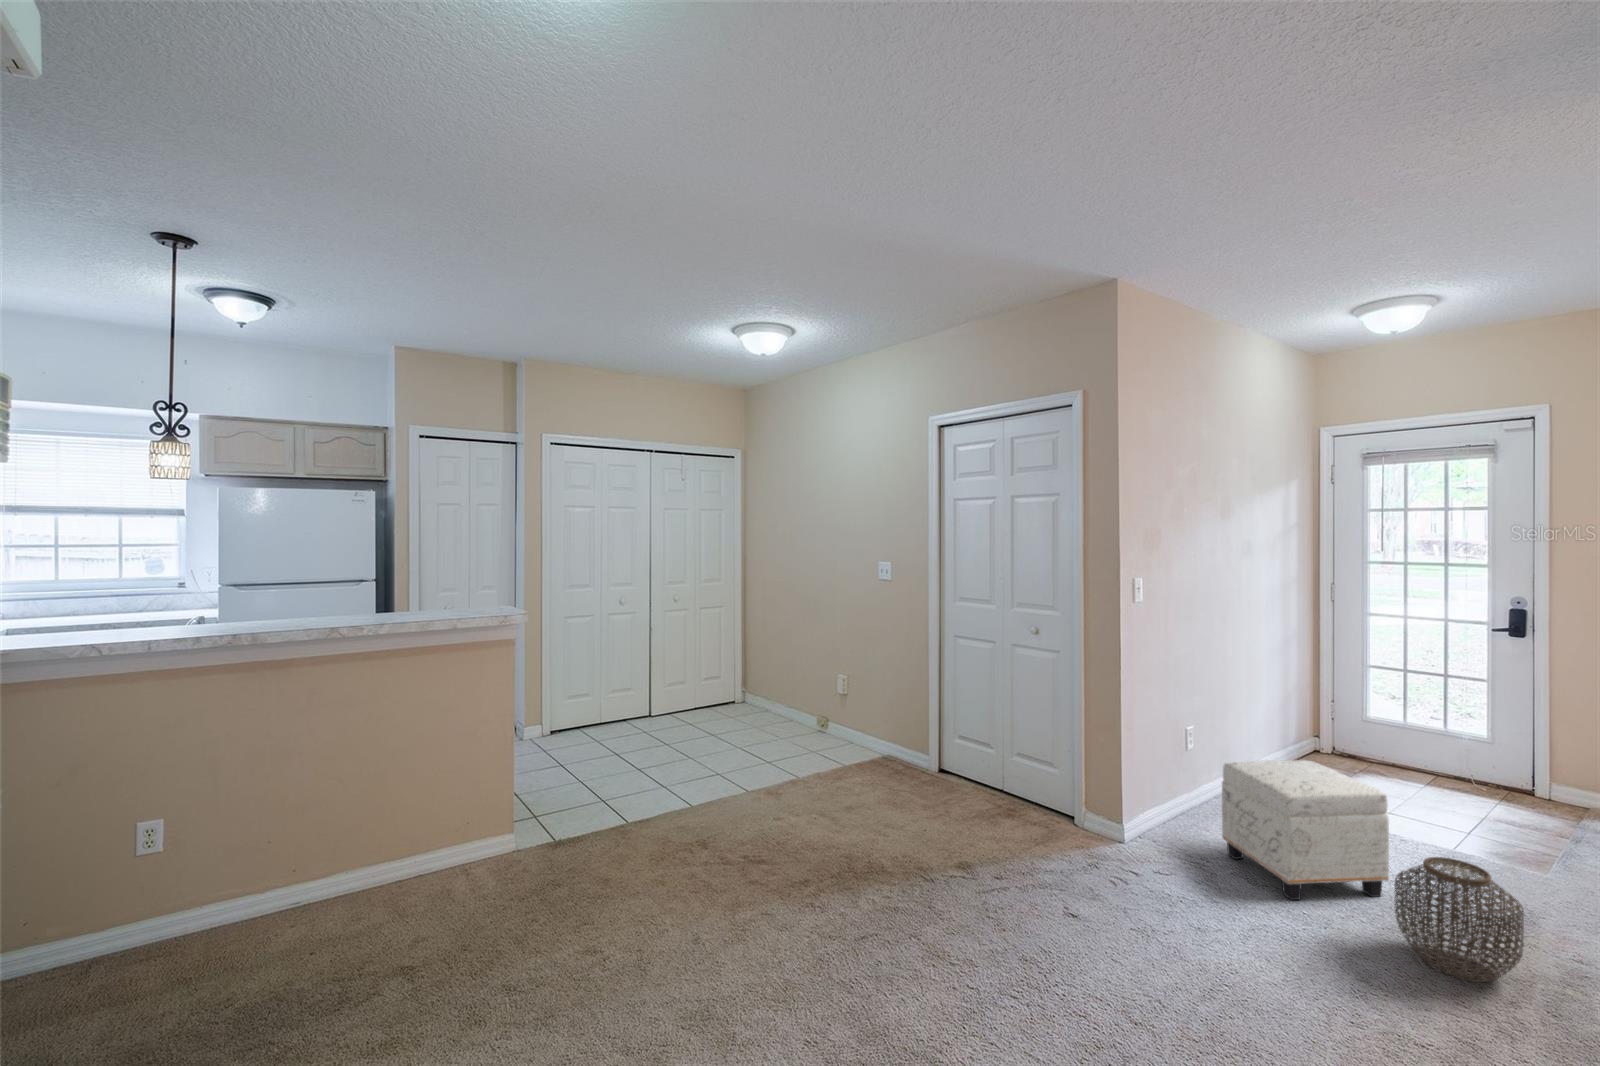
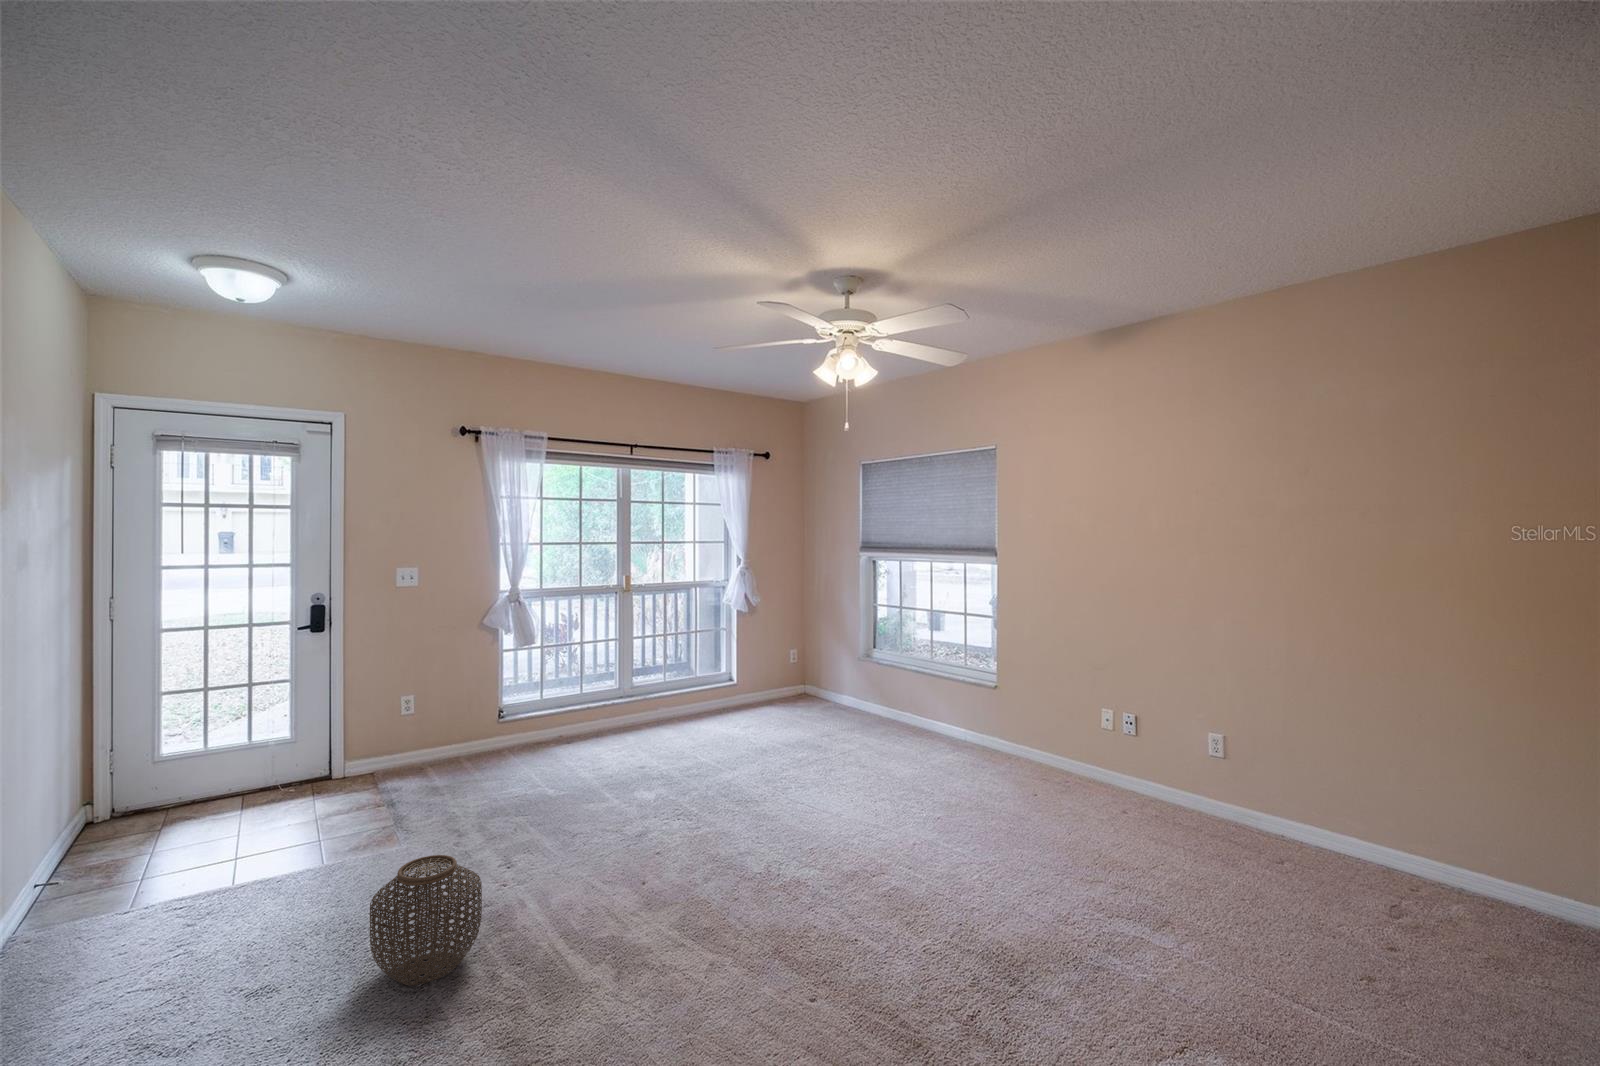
ottoman: present [1222,760,1389,900] -> none [75,824,319,1026]

